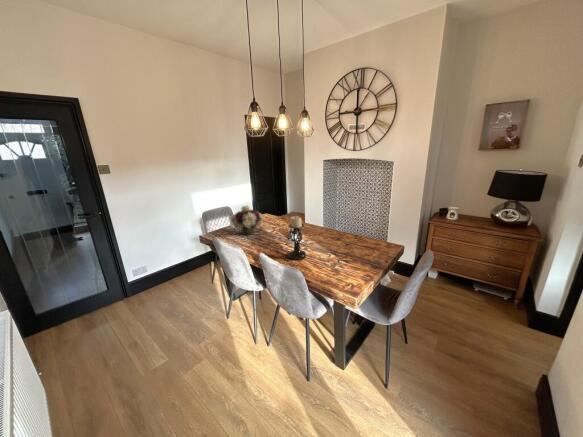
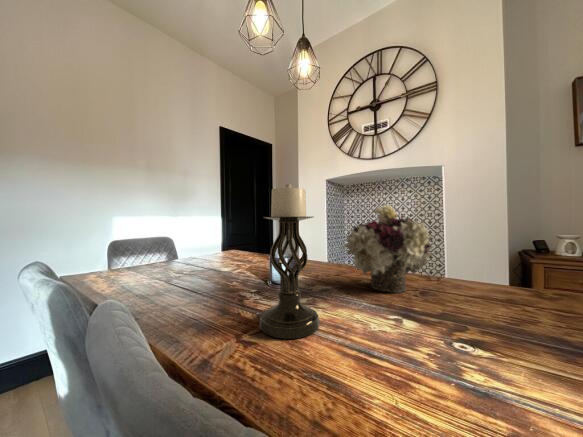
flower arrangement: present [231,205,263,235] -> present [343,205,433,293]

